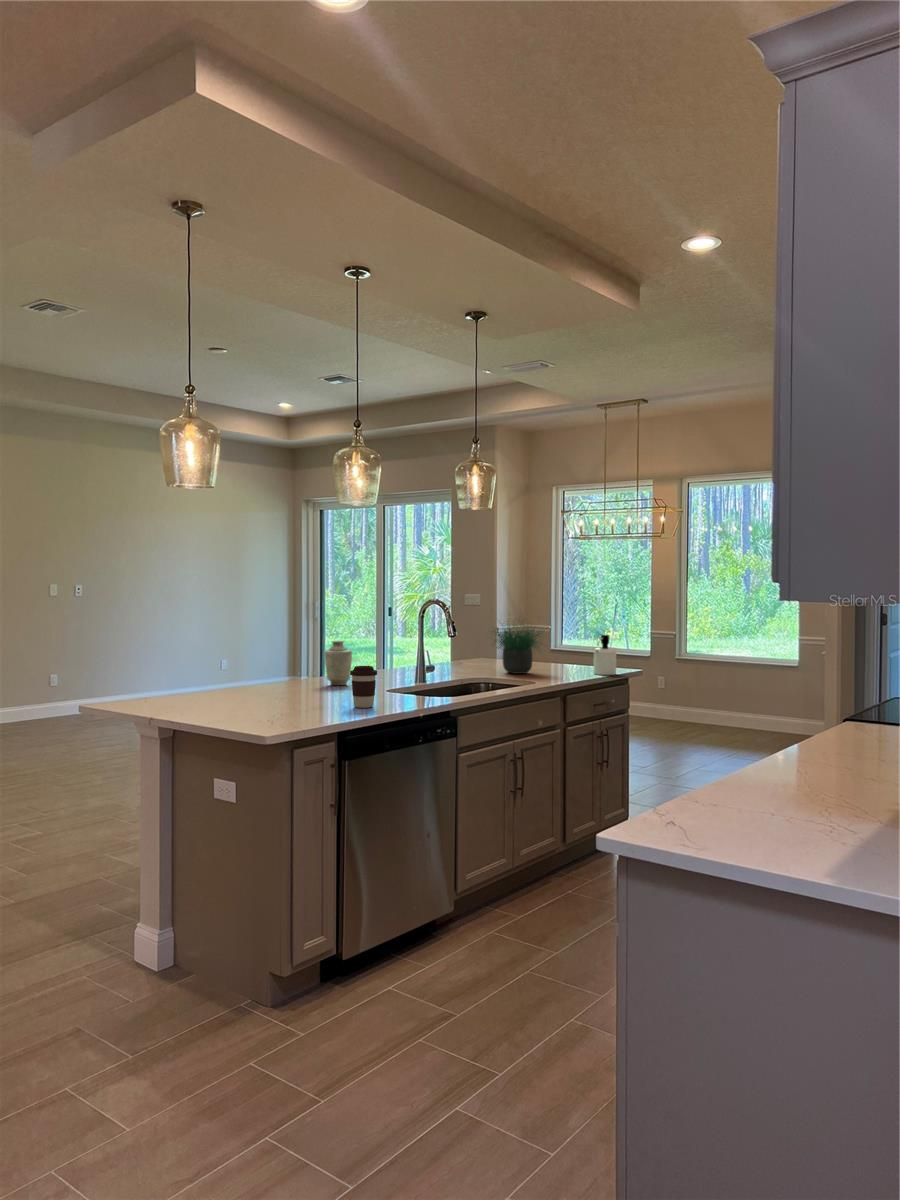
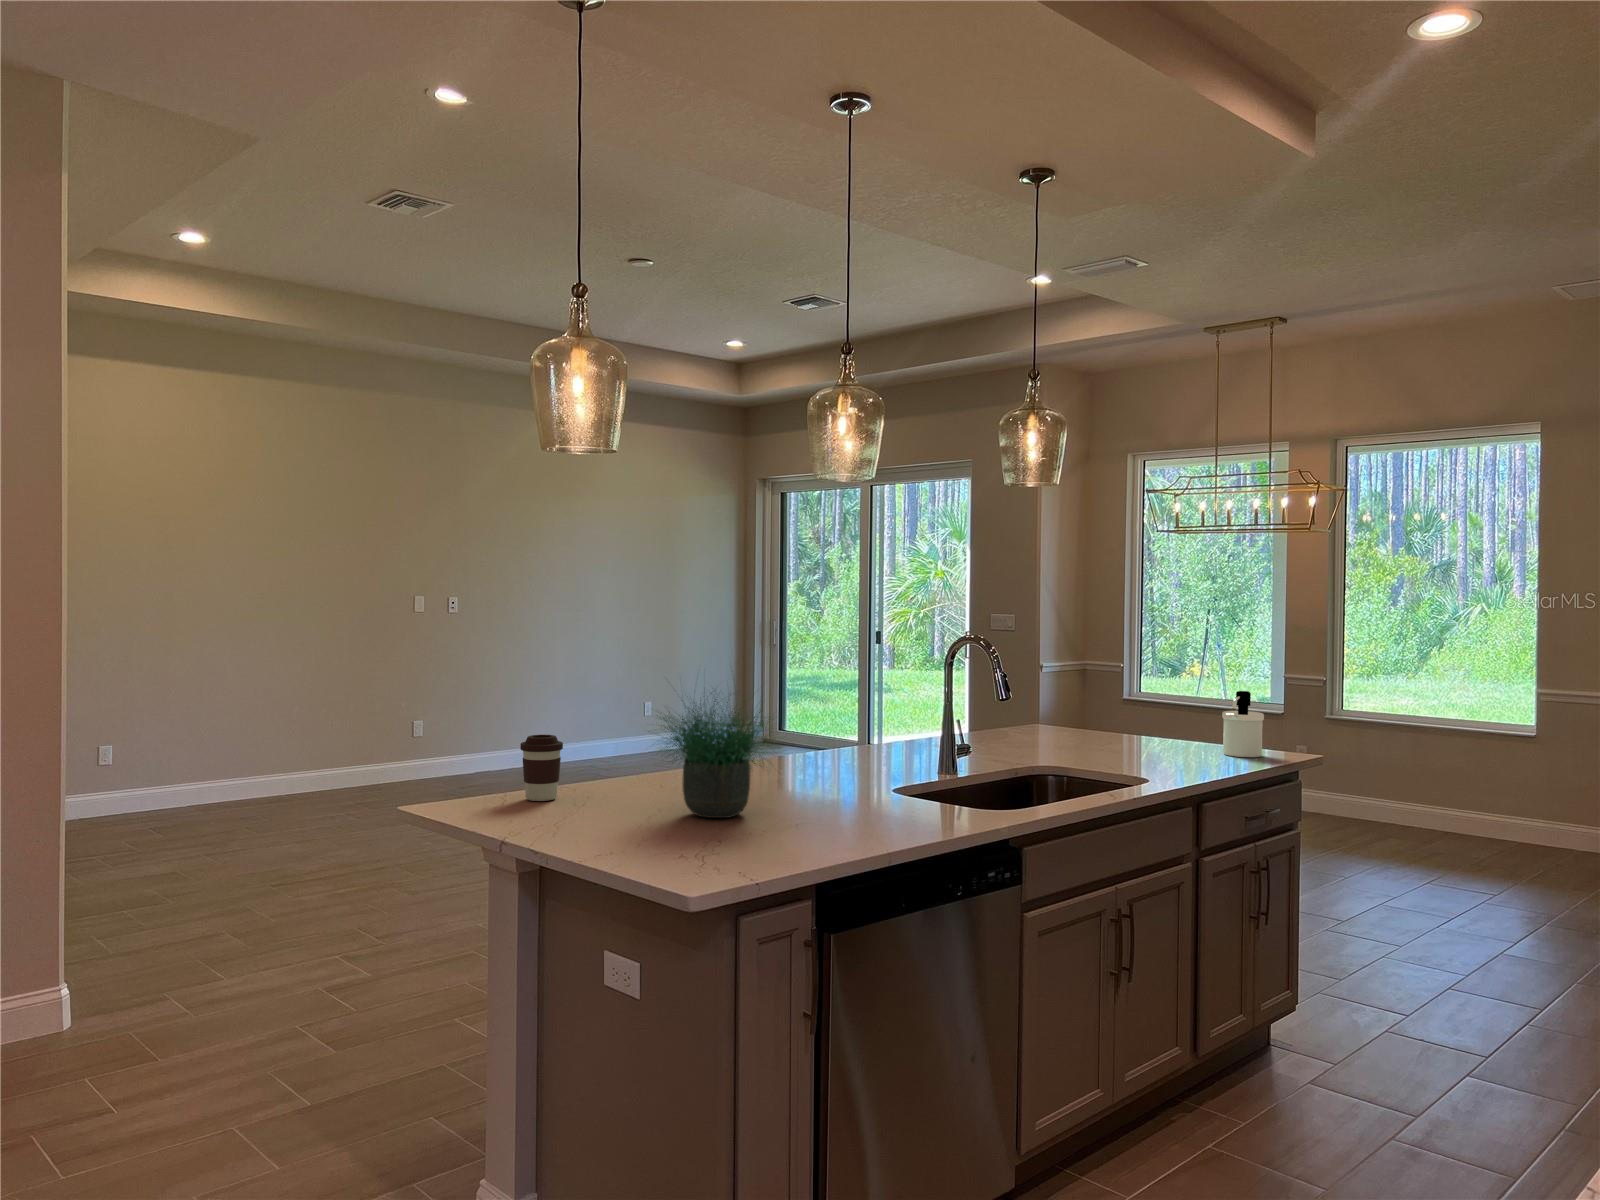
potted plant: present [495,626,540,674] -> present [648,688,774,818]
vase: present [324,640,352,685] -> none [792,699,836,772]
coffee cup: present [350,666,377,708] -> present [520,735,563,801]

